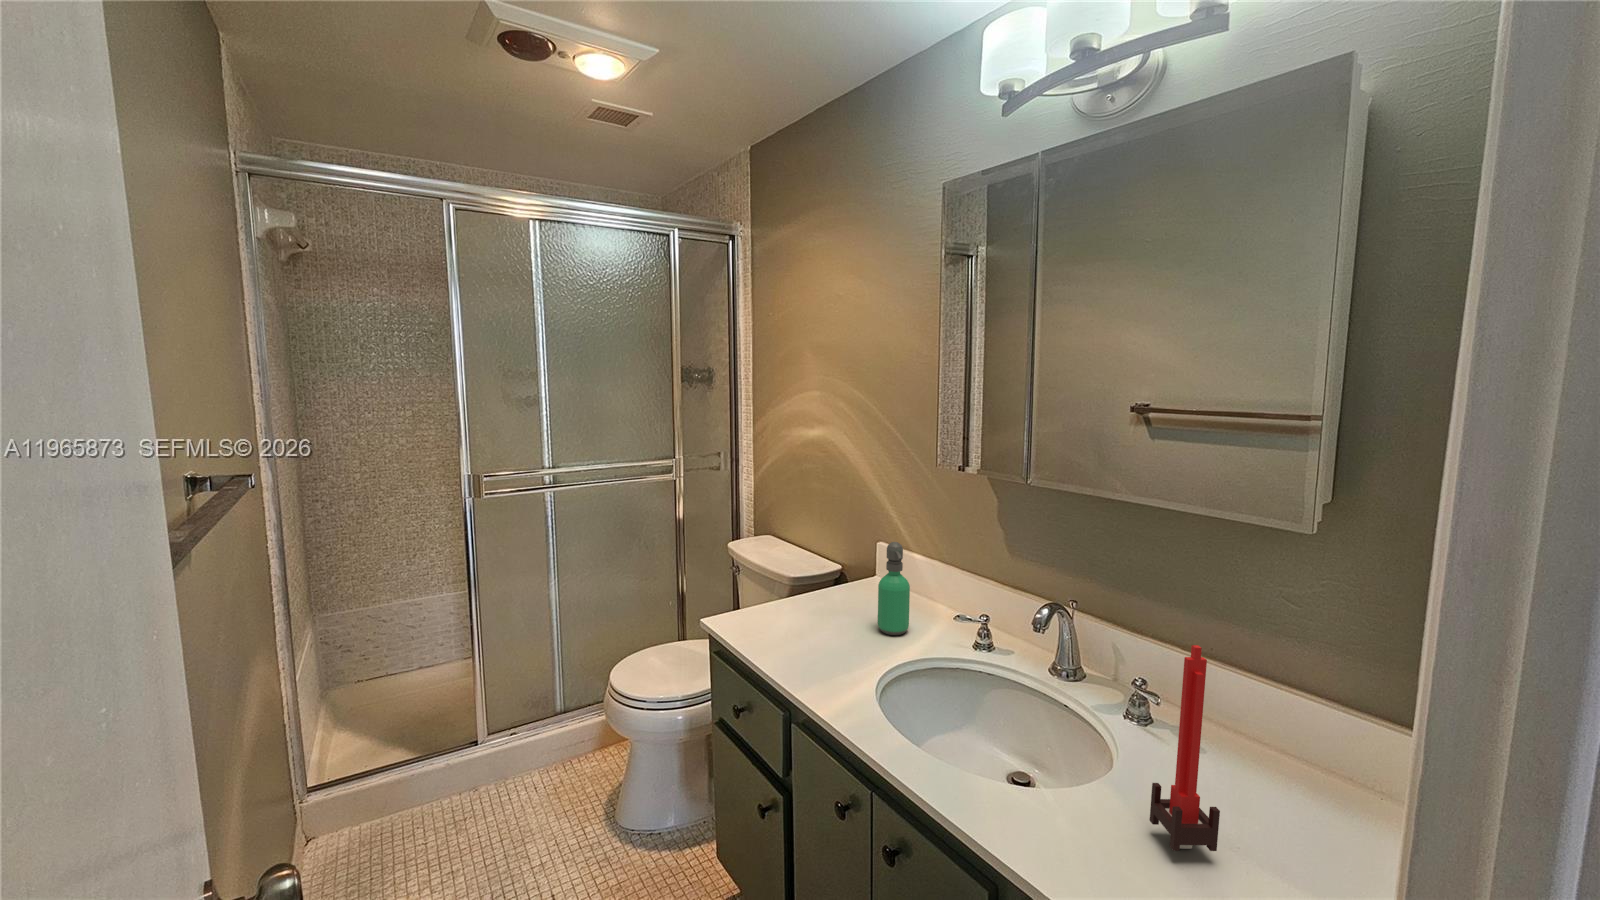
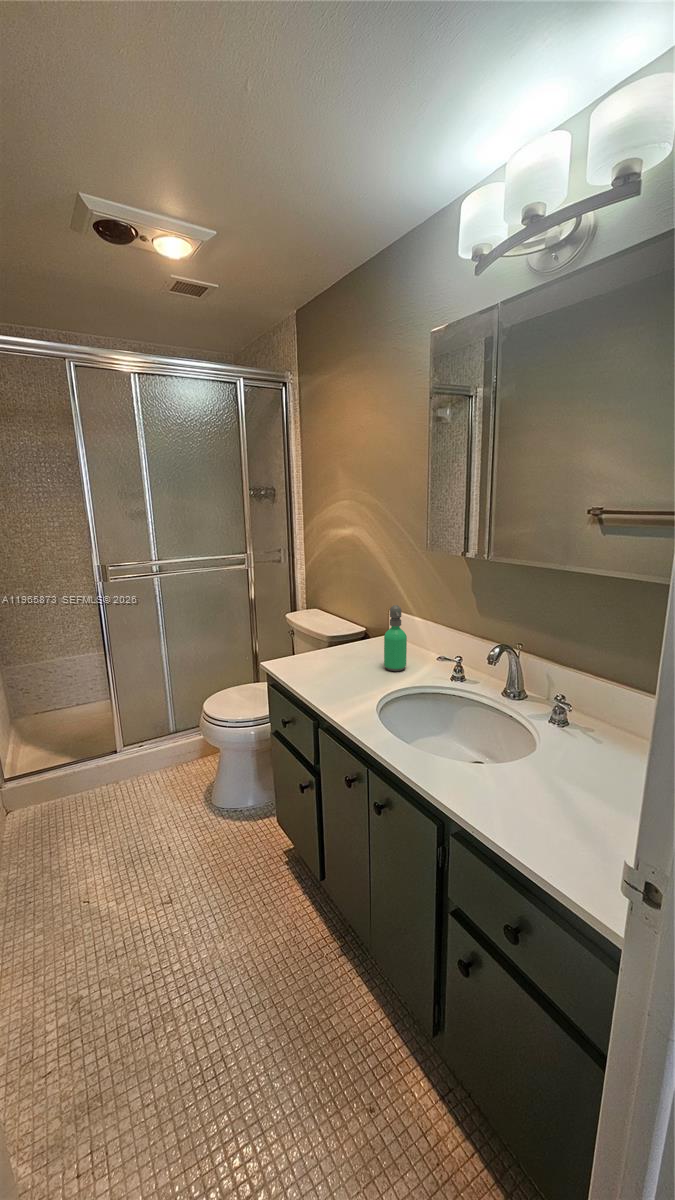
candle: present [1150,645,1220,851] -> none [548,661,593,799]

